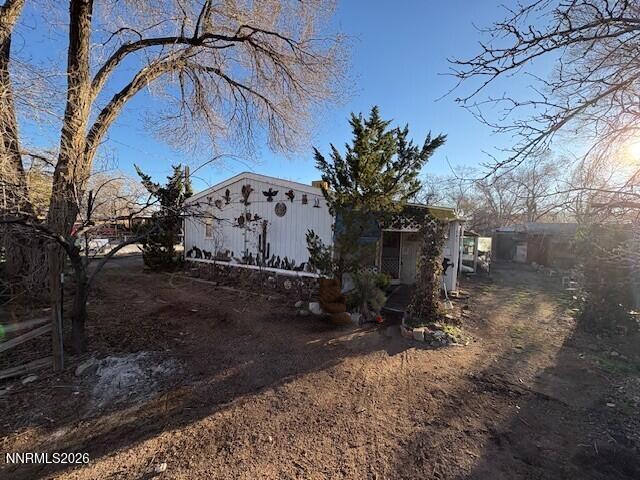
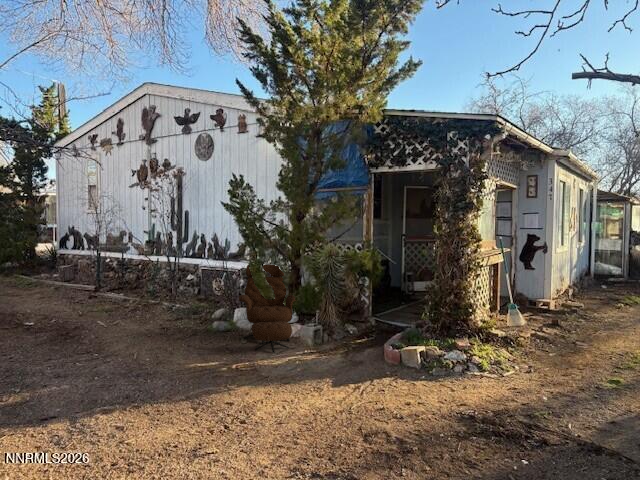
potted tree: present [370,290,387,322] -> none [336,279,375,343]

